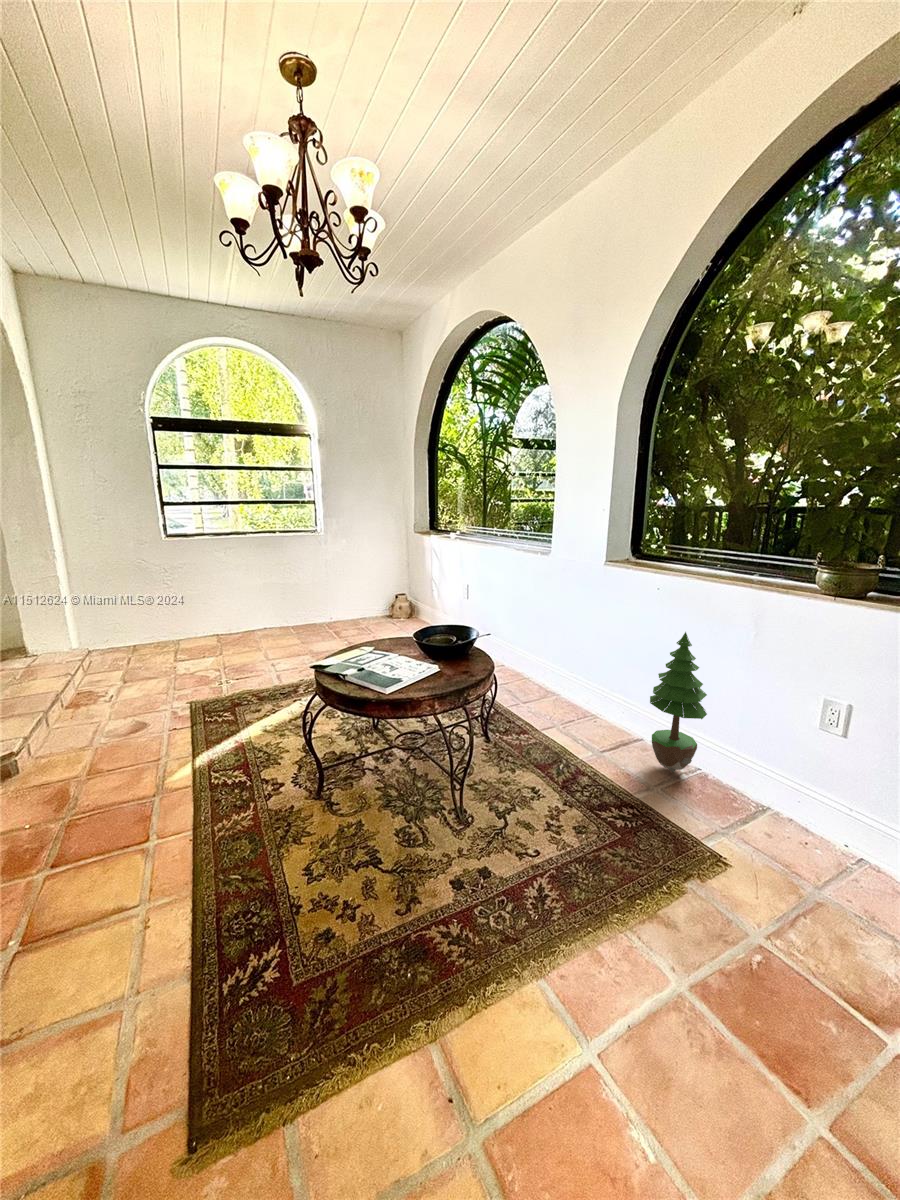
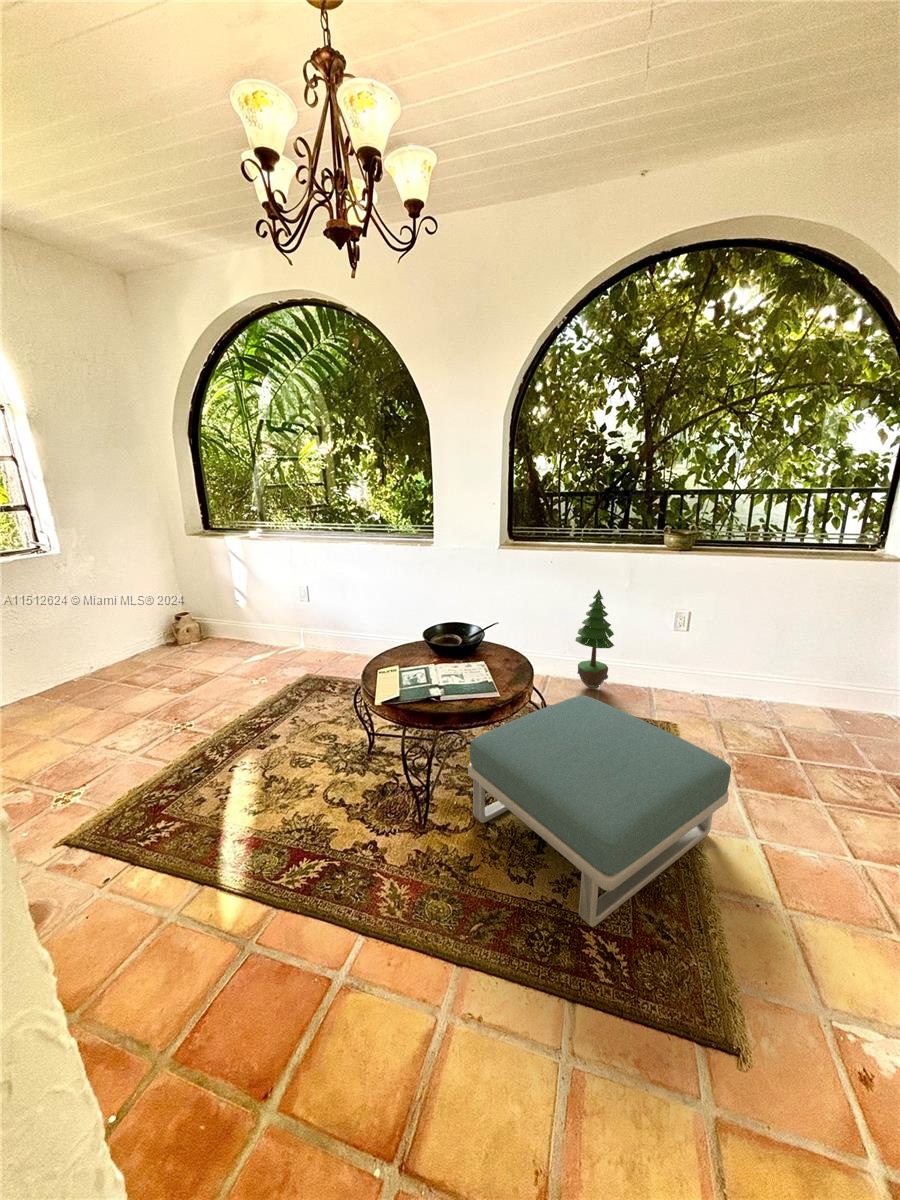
footstool: none [268,728,543,989] -> present [468,695,731,927]

